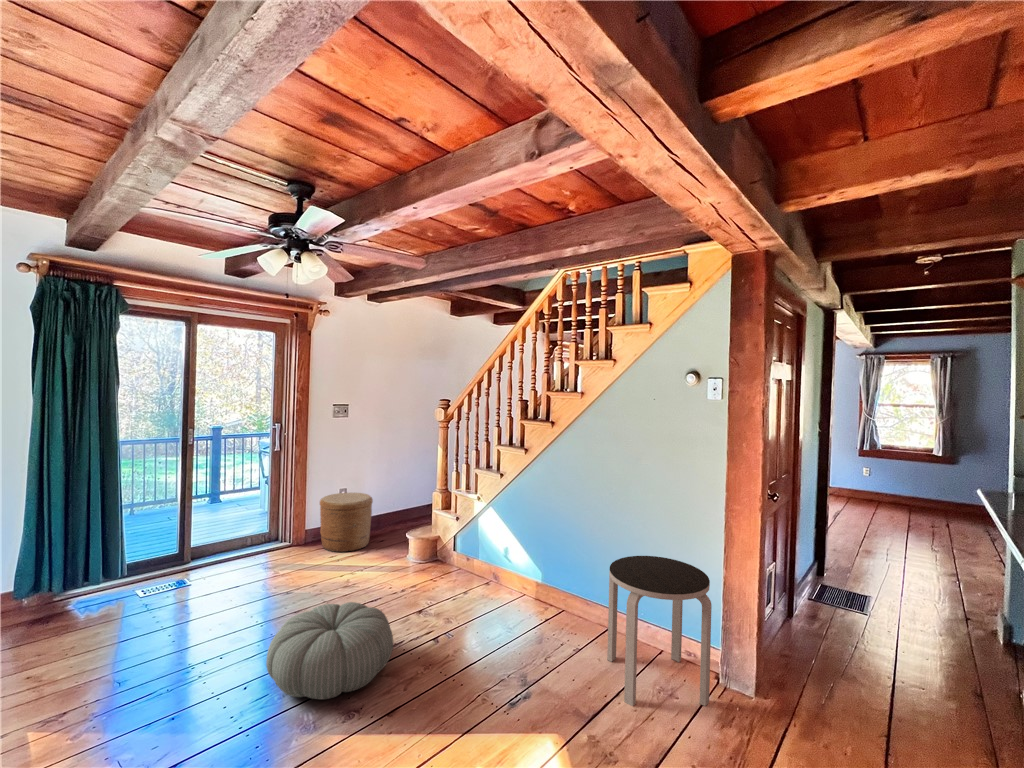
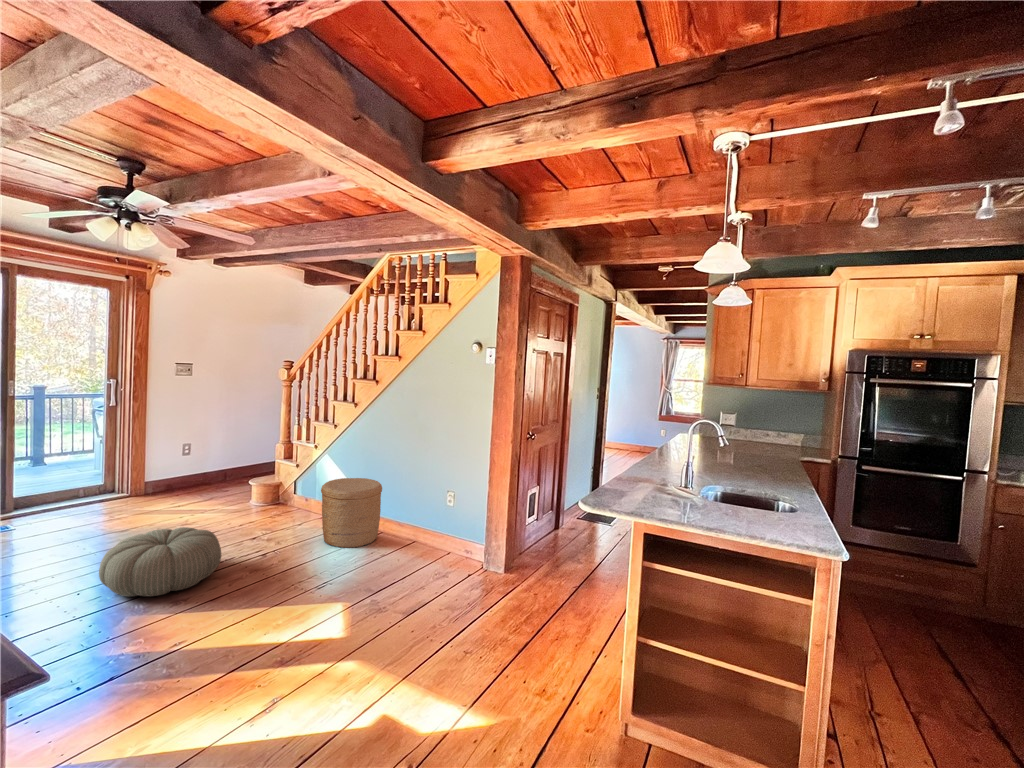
woven basket: present [320,493,373,552] -> present [321,478,382,548]
side table: present [607,556,712,706] -> none [404,481,477,584]

